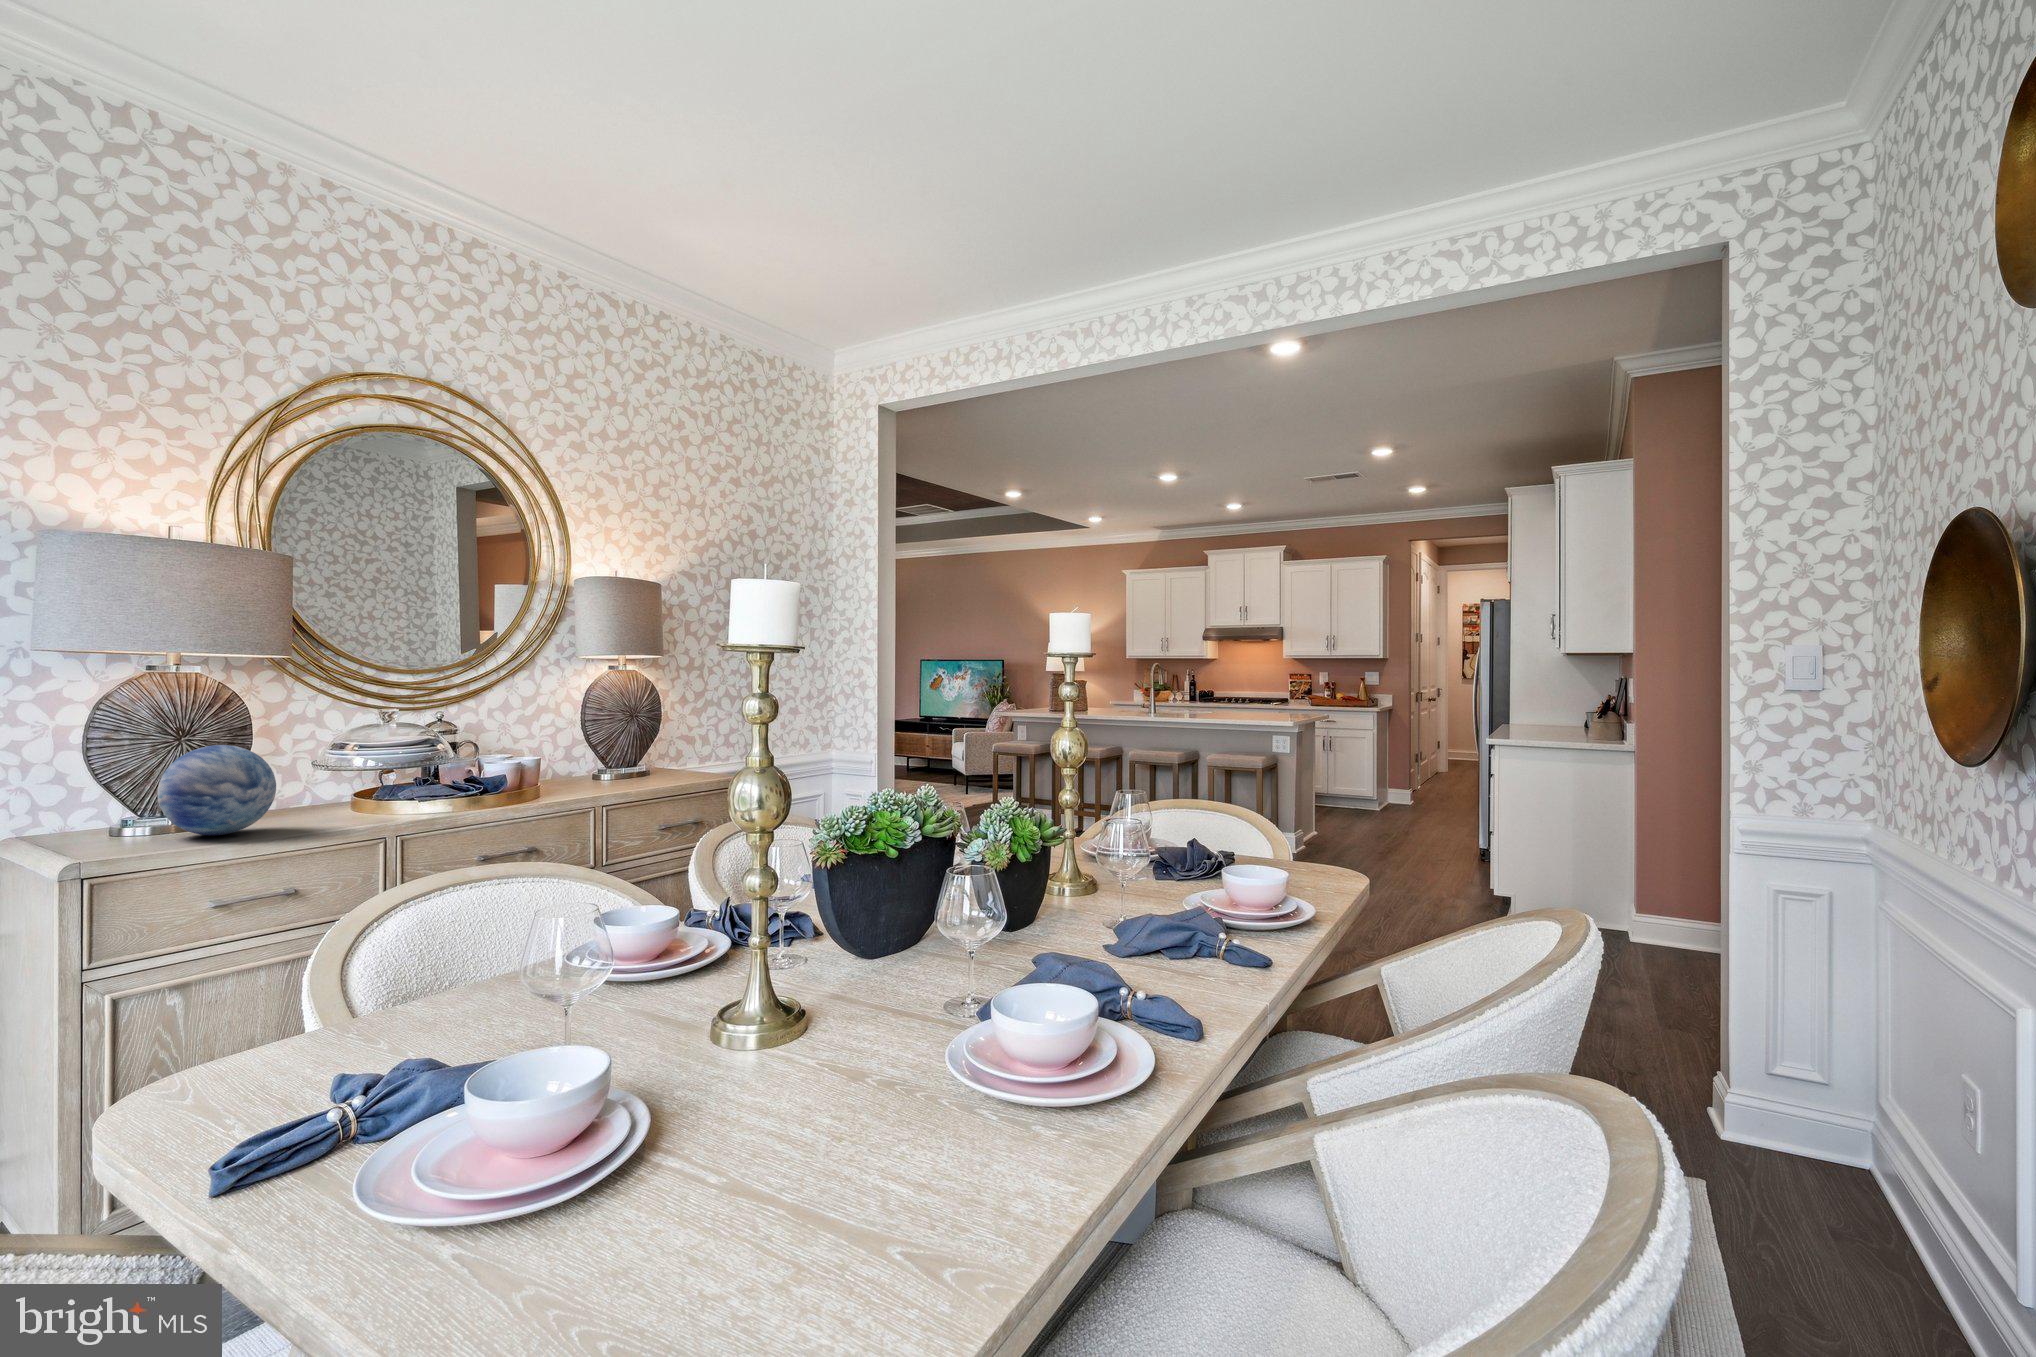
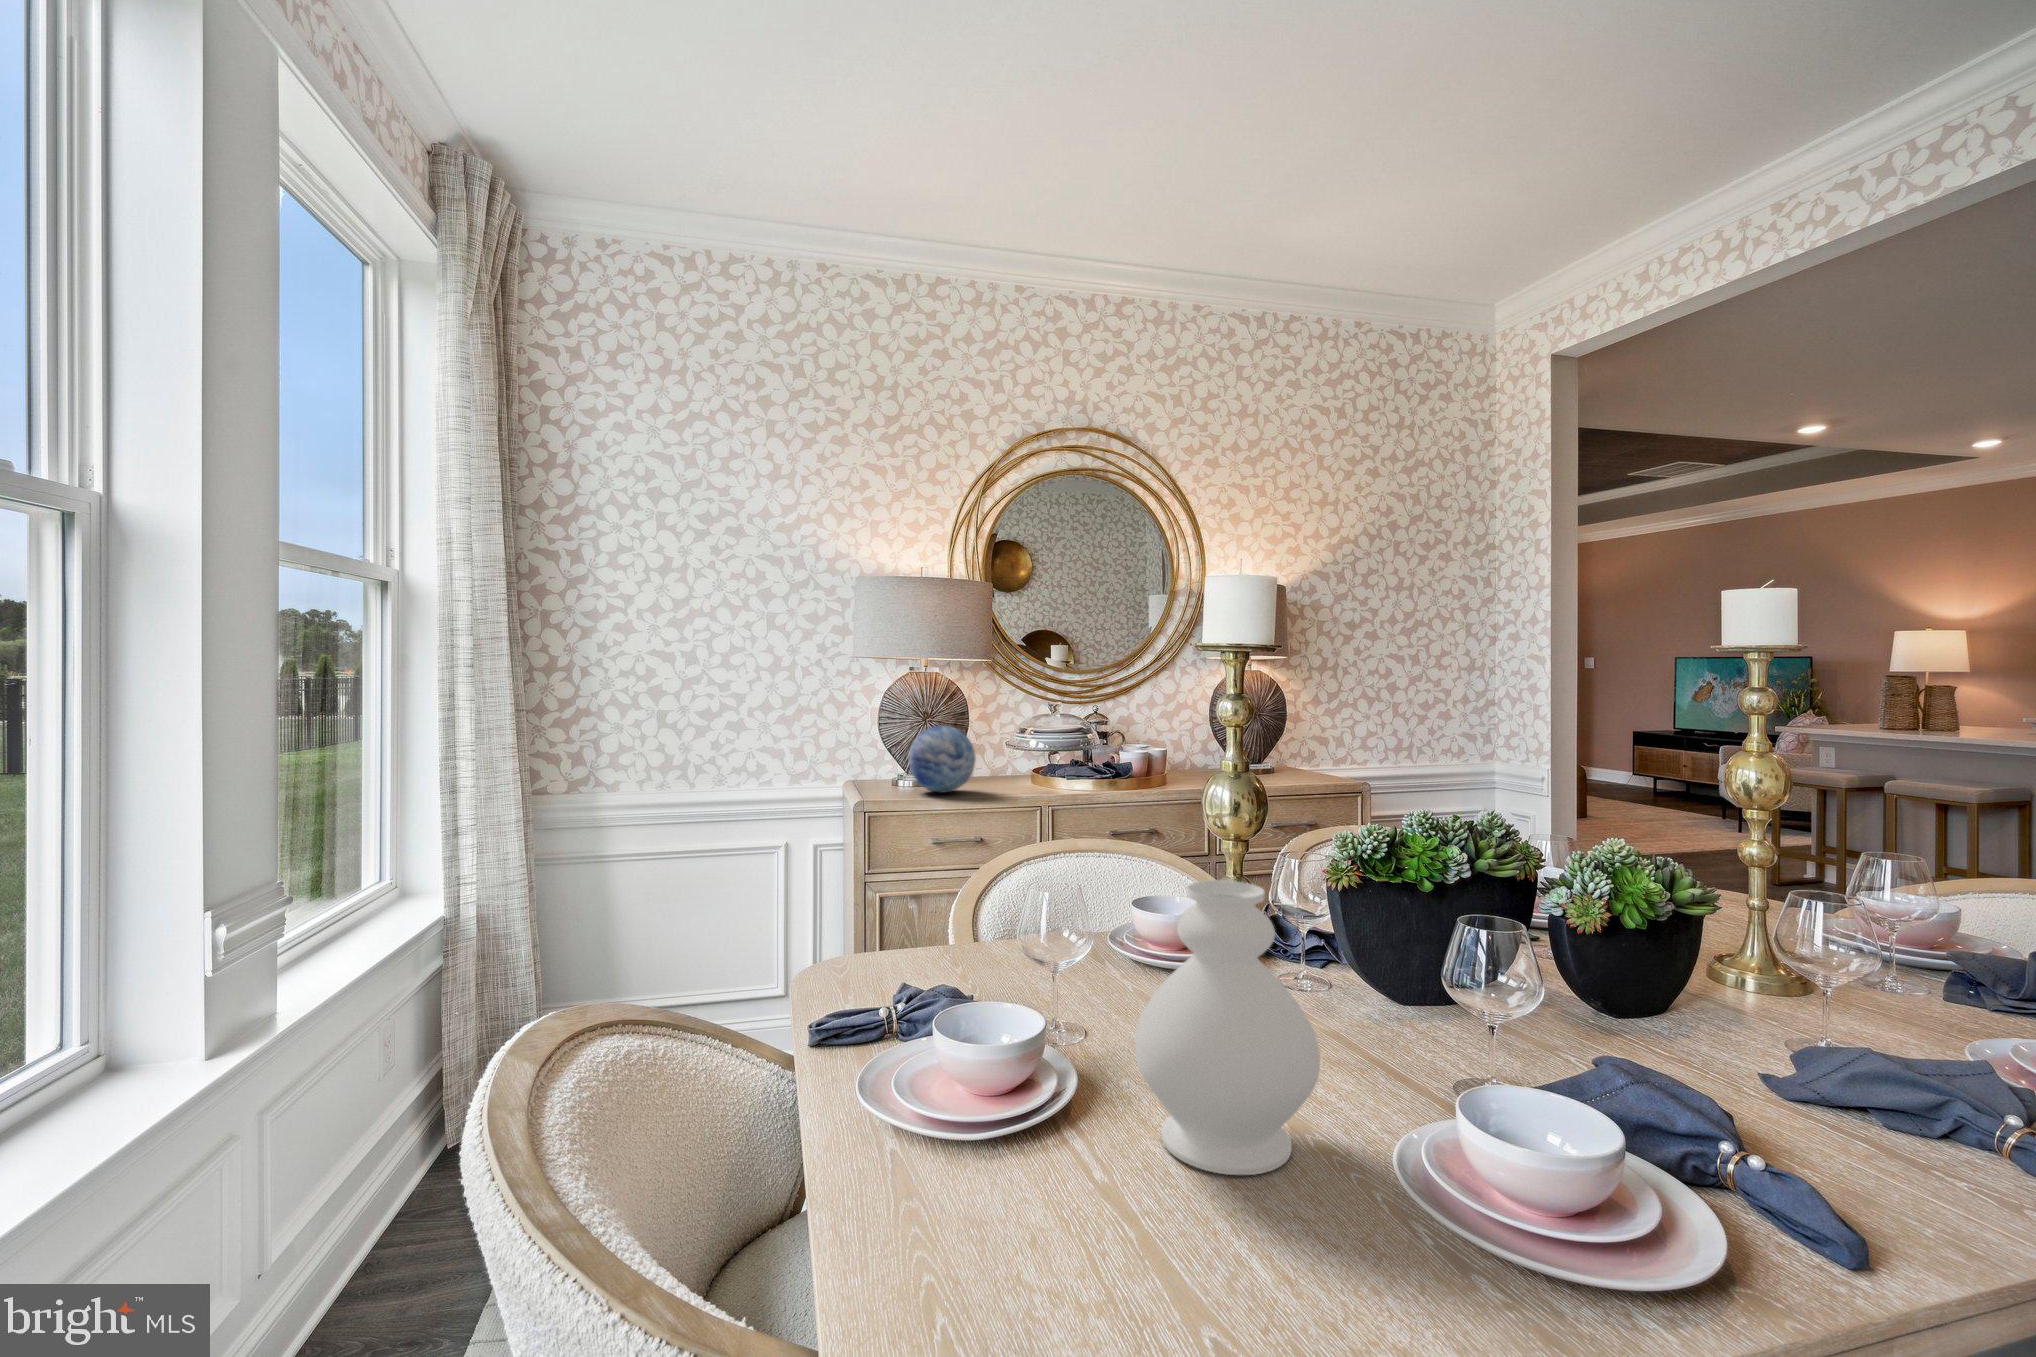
decorative vase: none [717,867,886,1134] -> present [1135,880,1320,1175]

